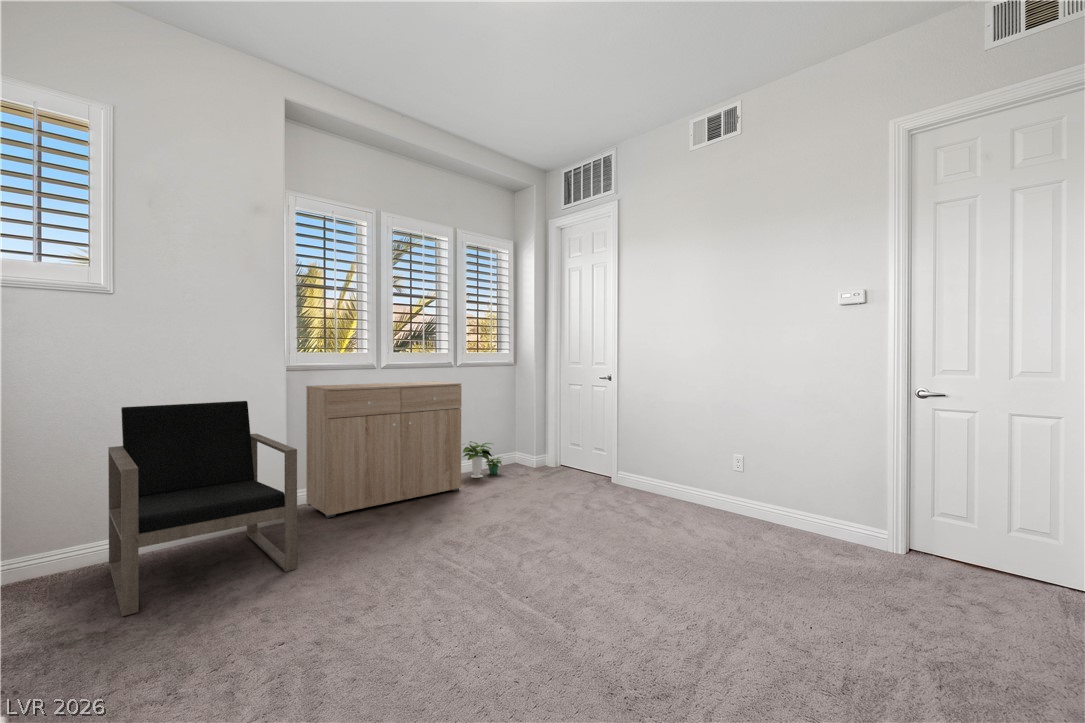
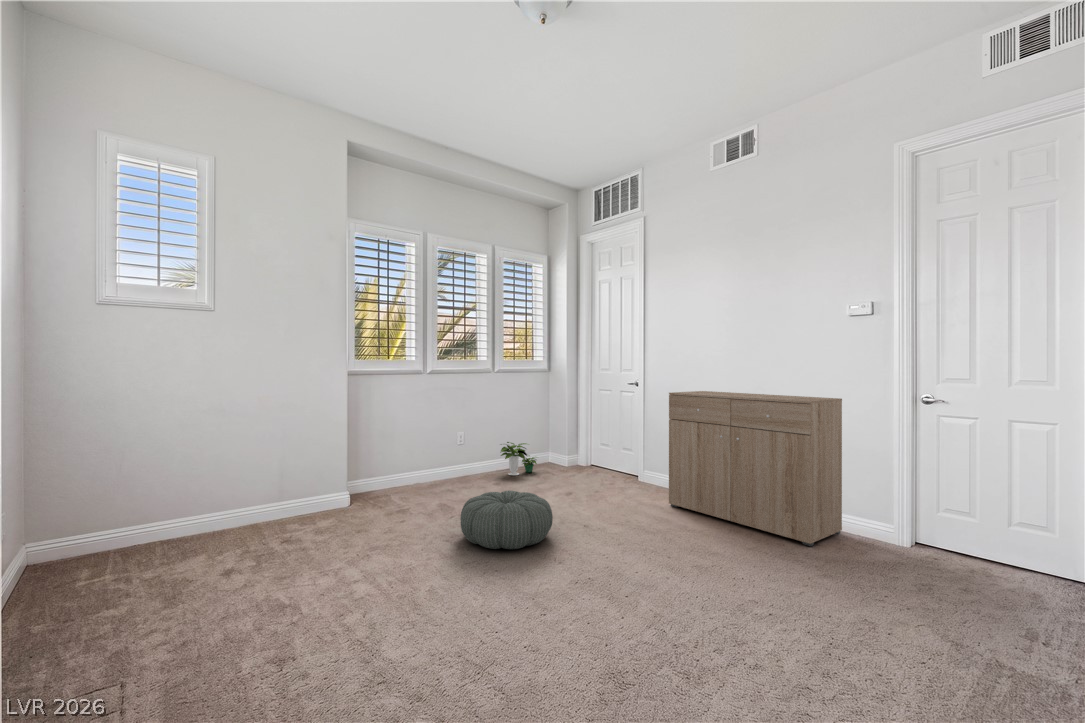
dresser: present [306,381,462,518] -> present [669,391,842,546]
armchair: present [108,401,297,616] -> none [205,402,360,578]
pouf: none [417,499,522,567] -> present [461,491,553,549]

